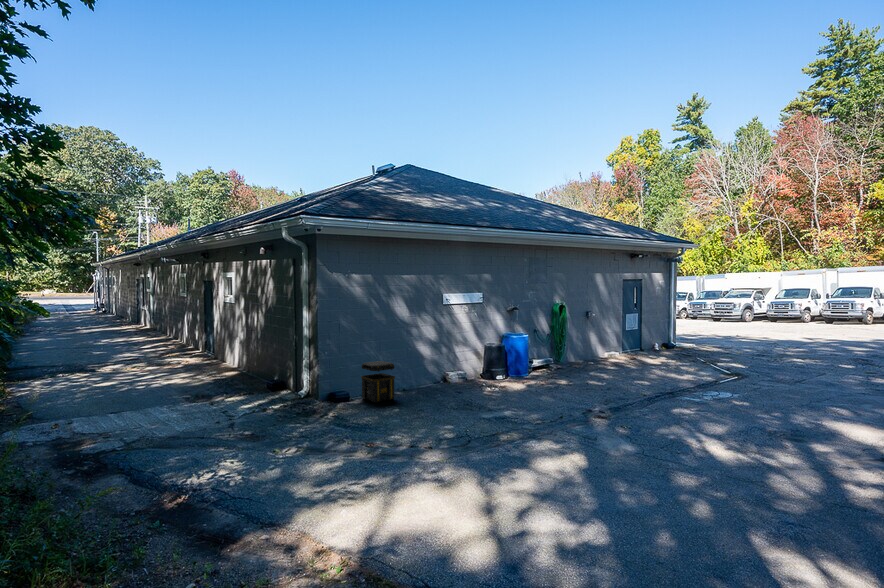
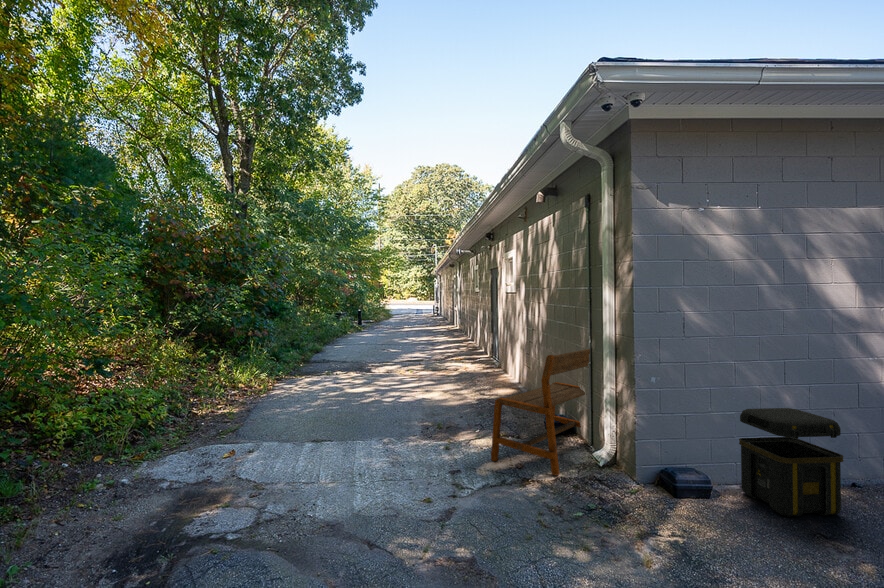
bench: none [243,339,303,405] -> present [491,349,590,476]

